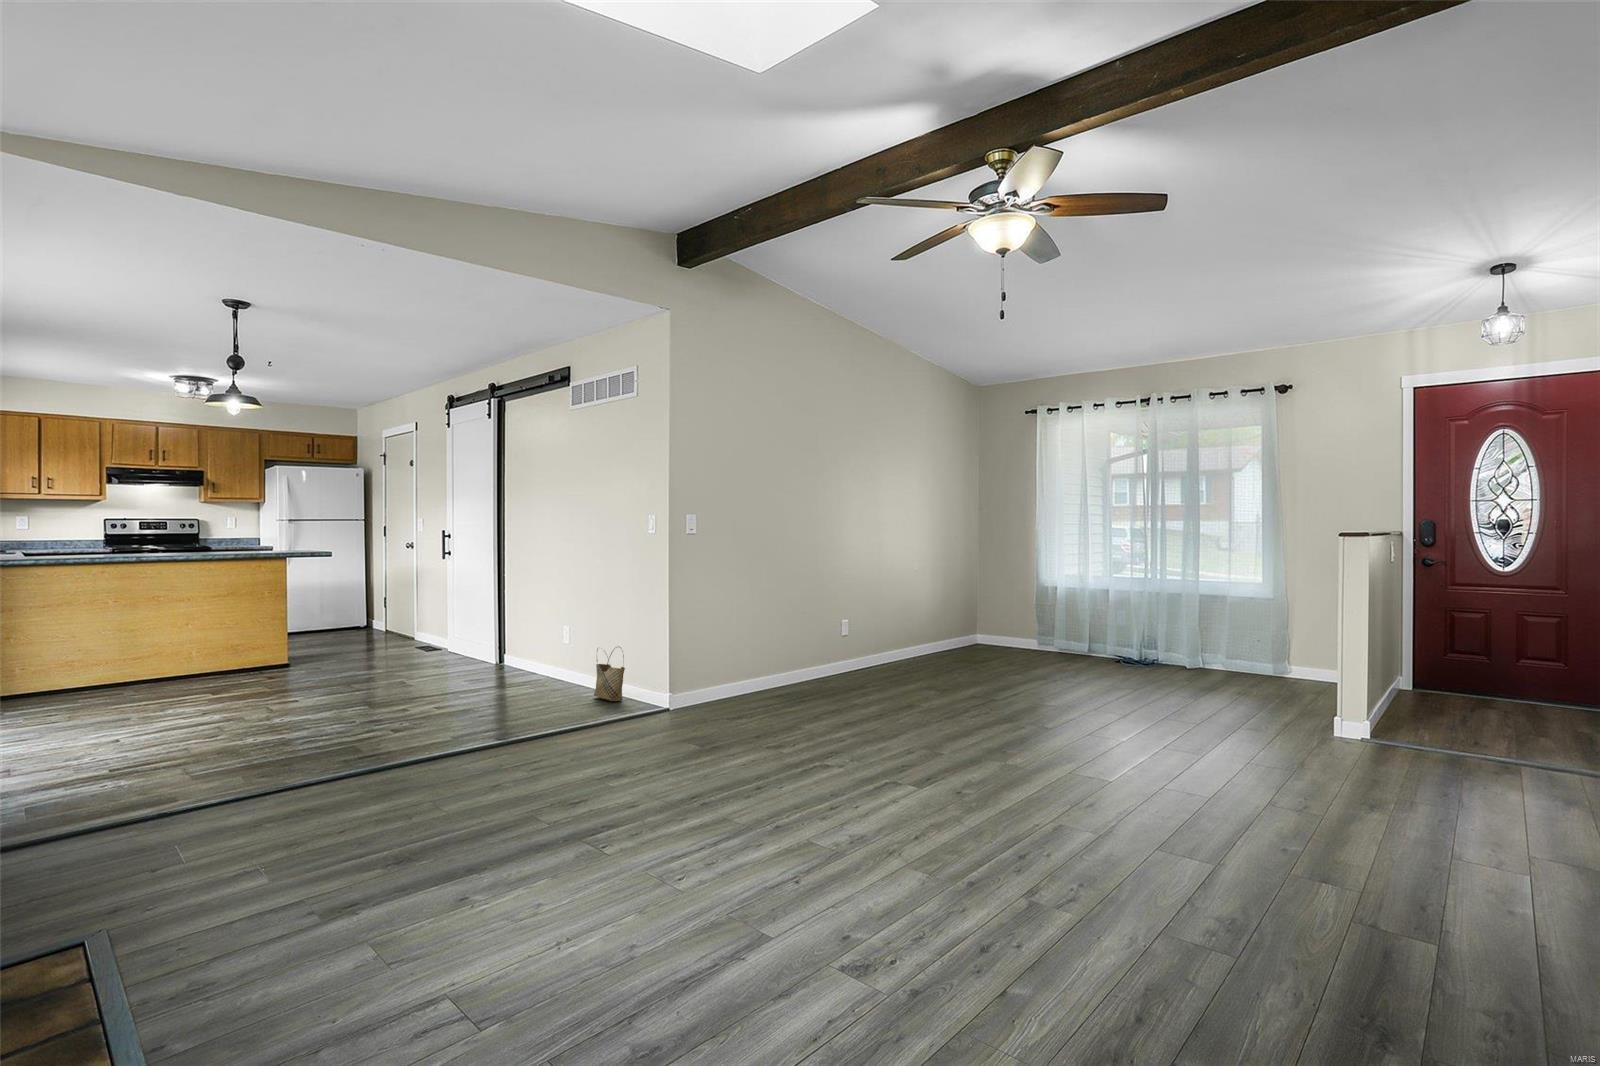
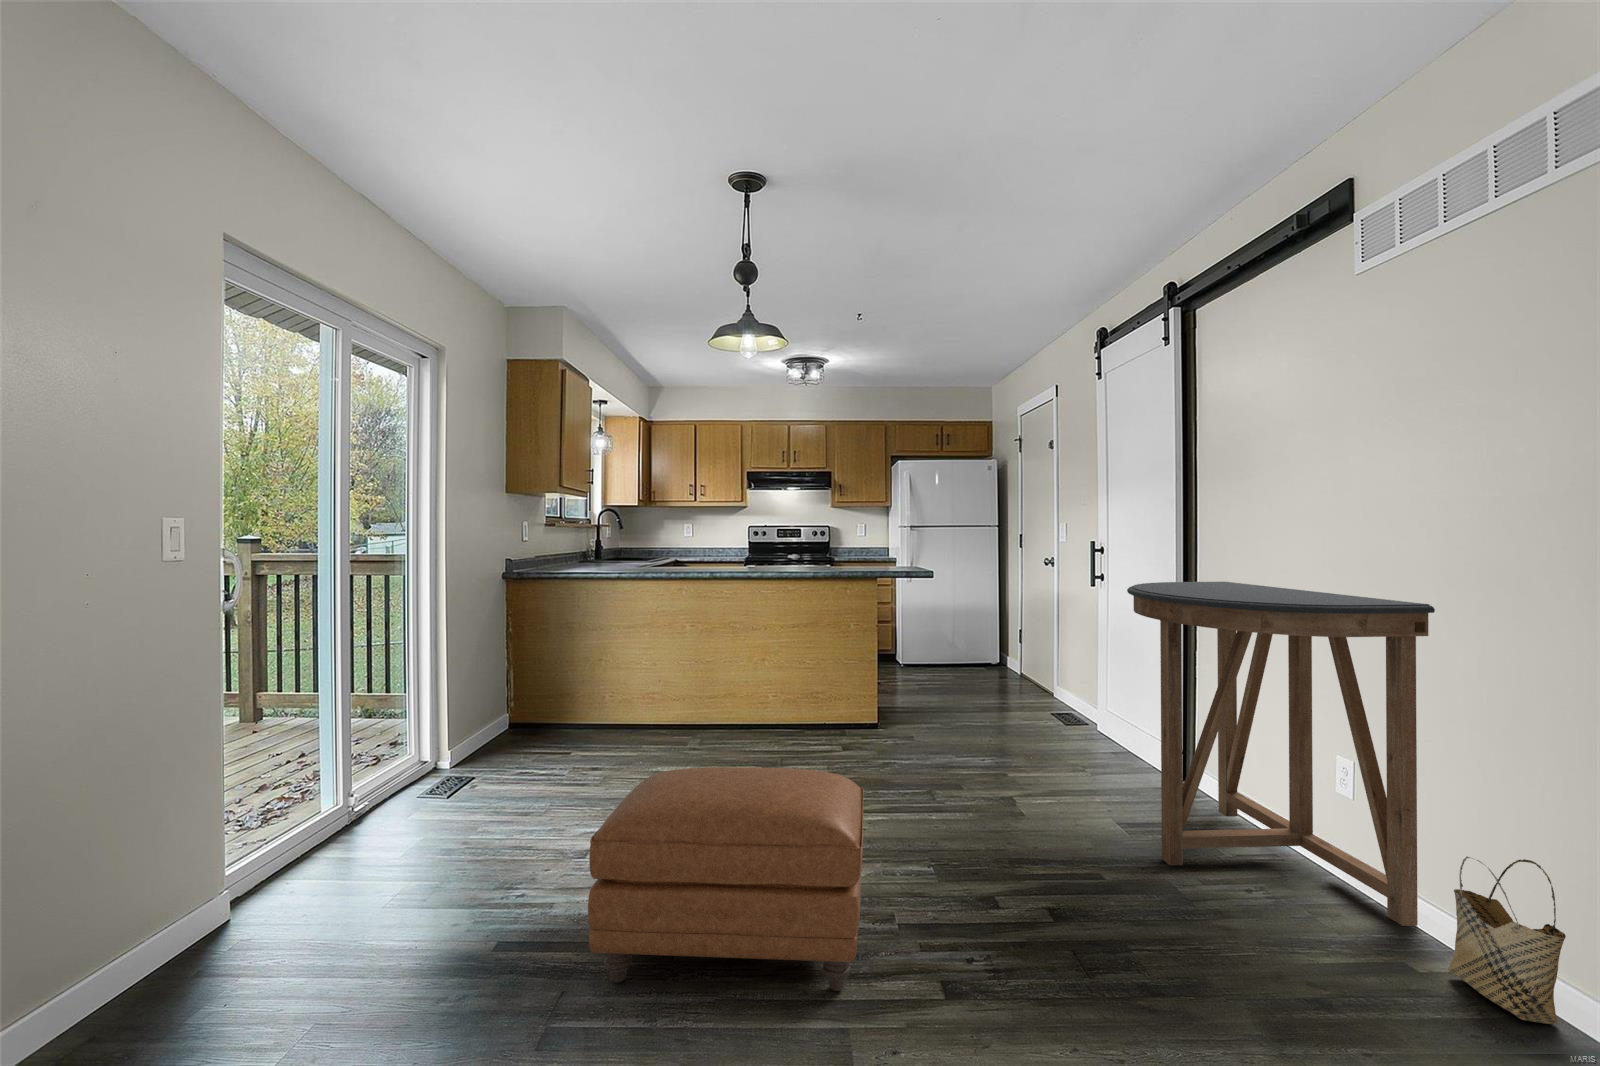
console table: none [468,551,595,691] -> present [1127,582,1435,926]
ottoman: none [165,653,340,770] -> present [588,767,864,991]

